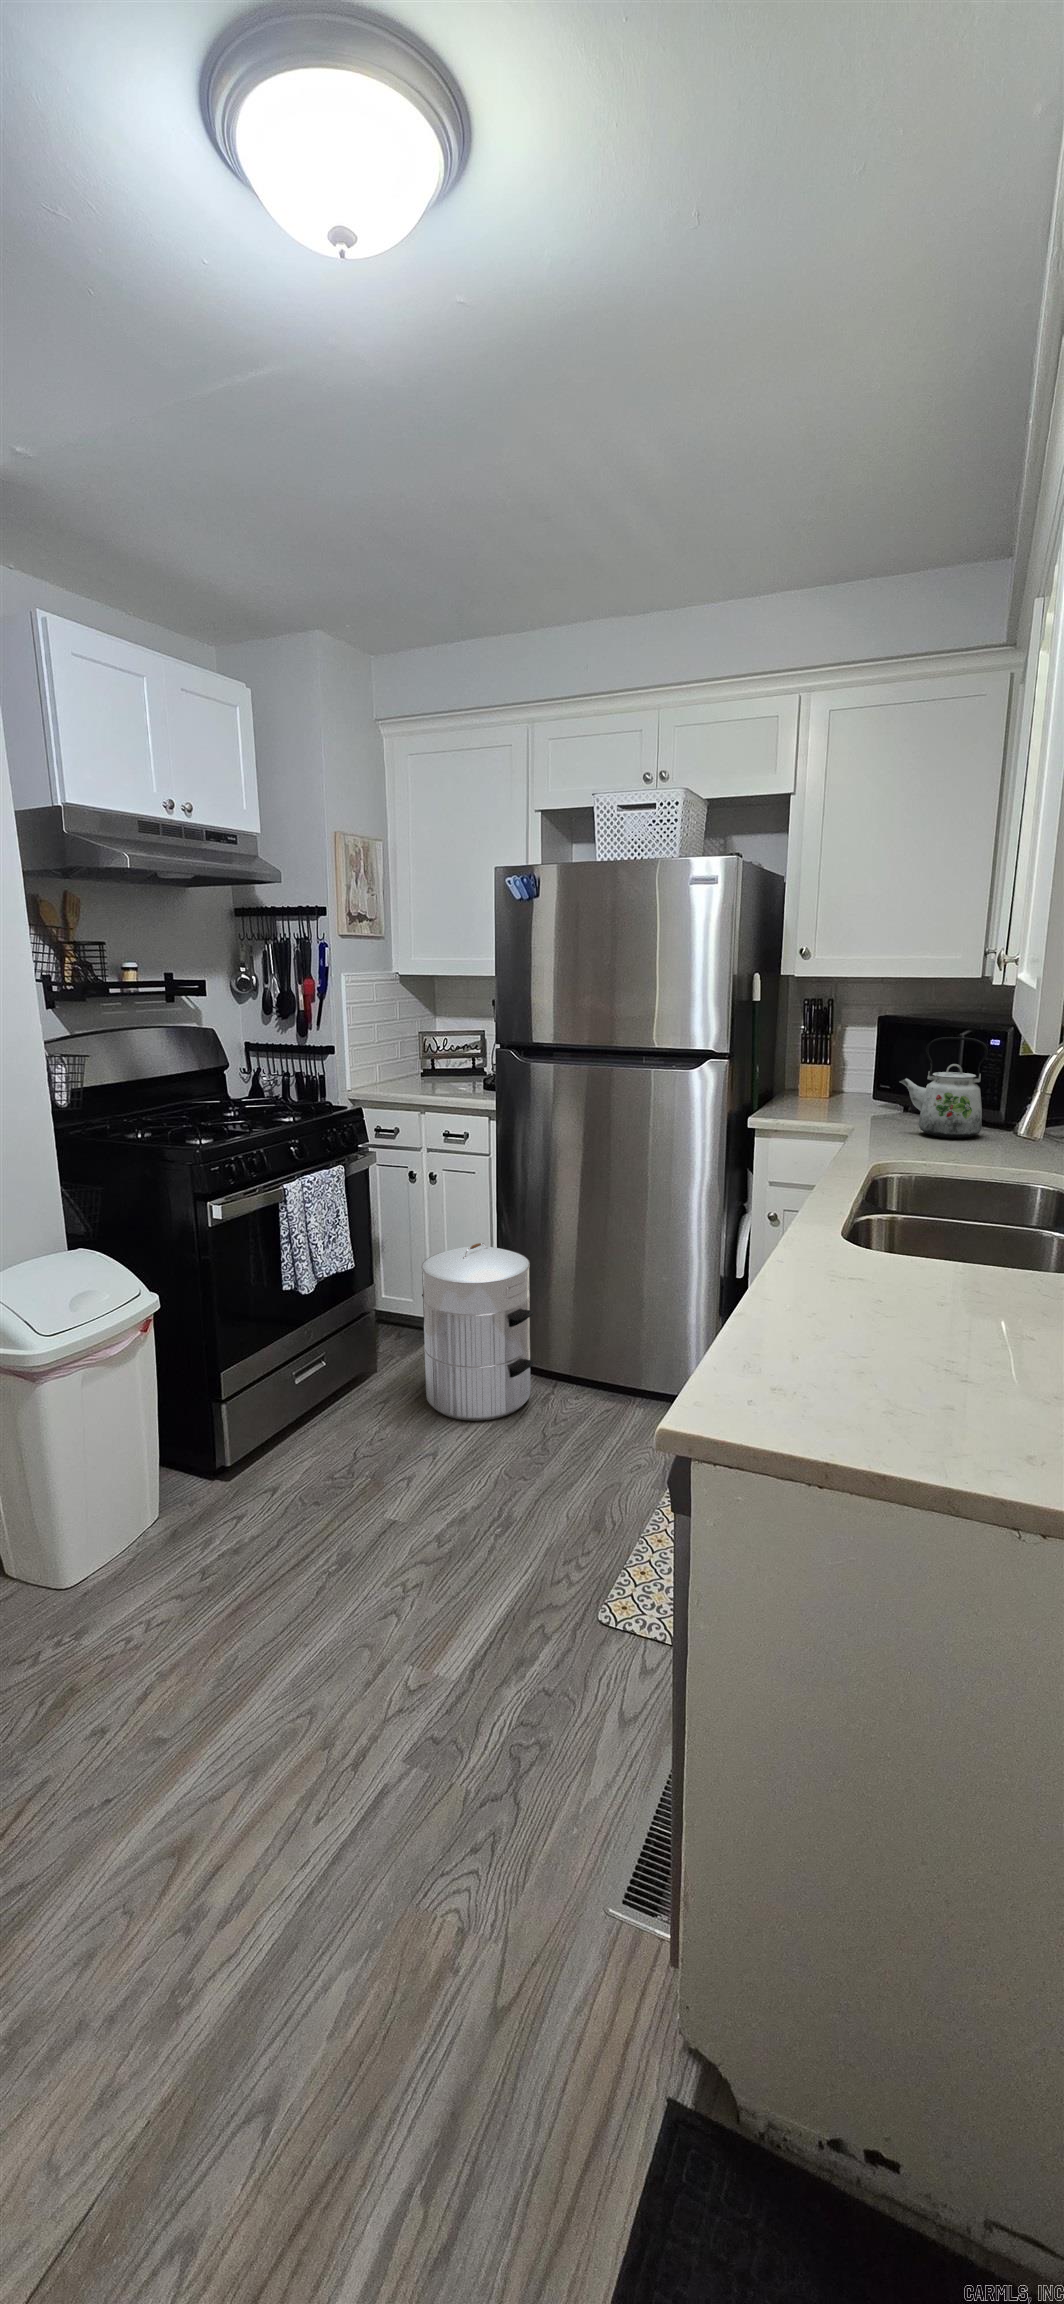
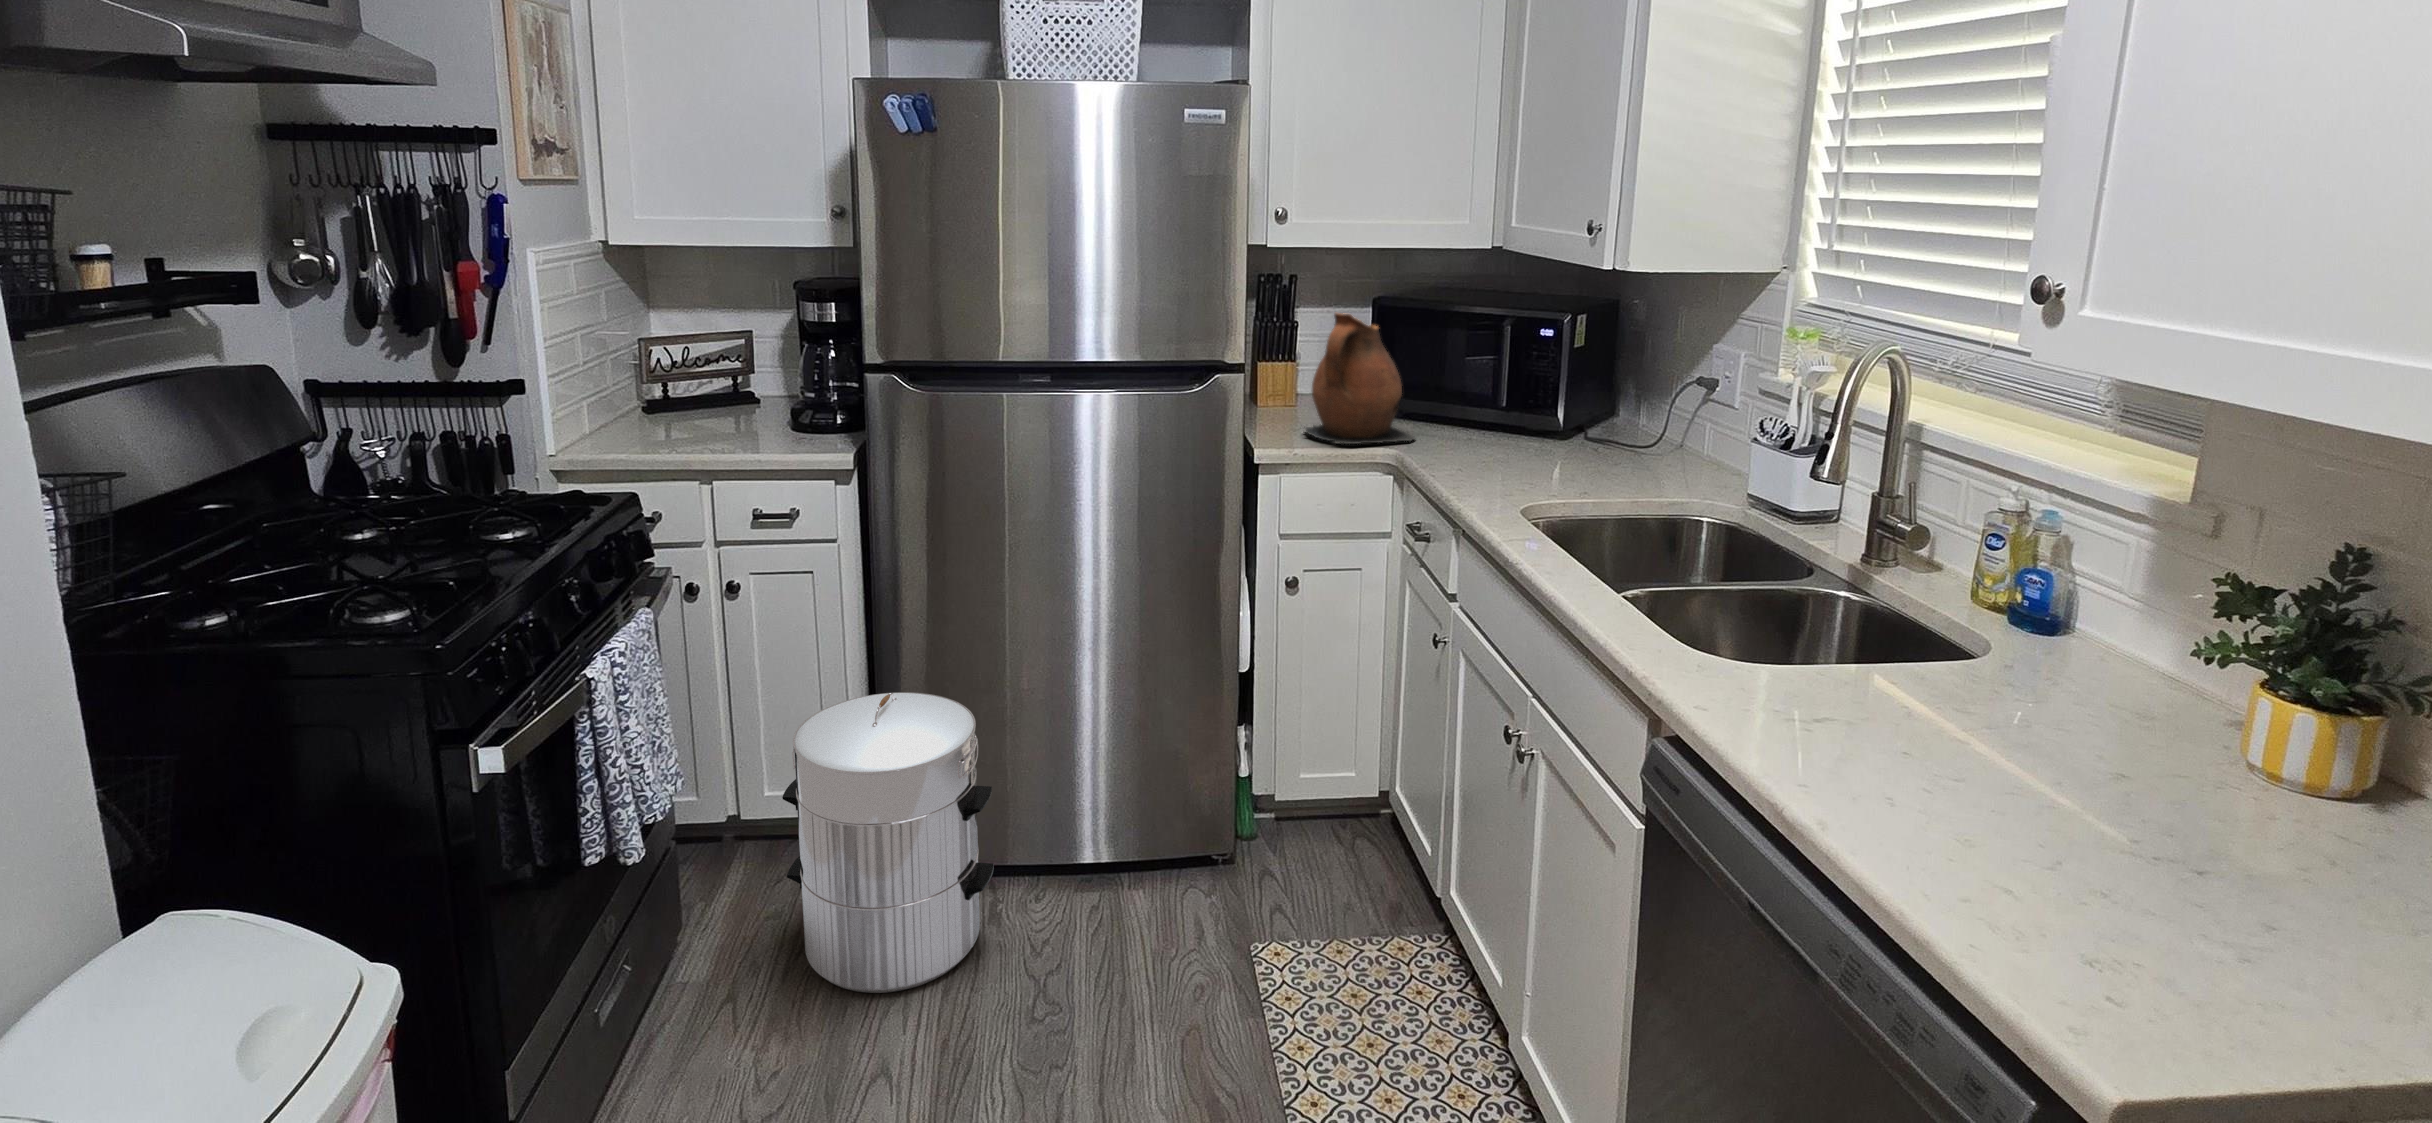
ceramic pitcher: none [798,1020,883,1122] -> present [1304,313,1415,444]
kettle: present [899,1037,988,1138] -> none [1465,335,1568,461]

